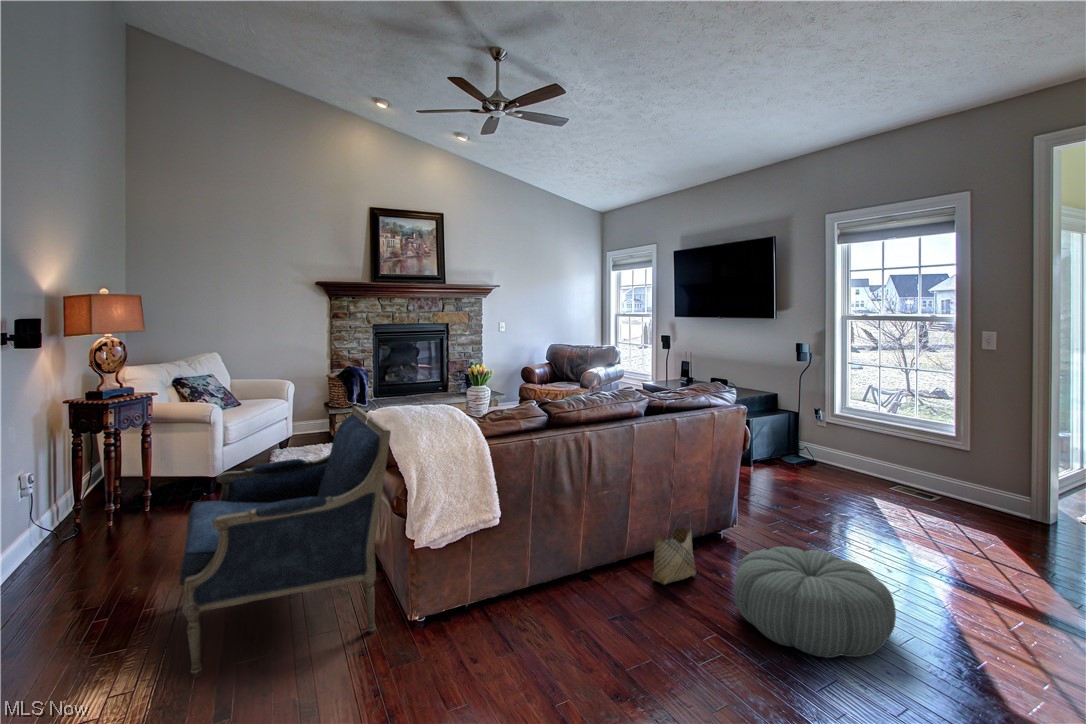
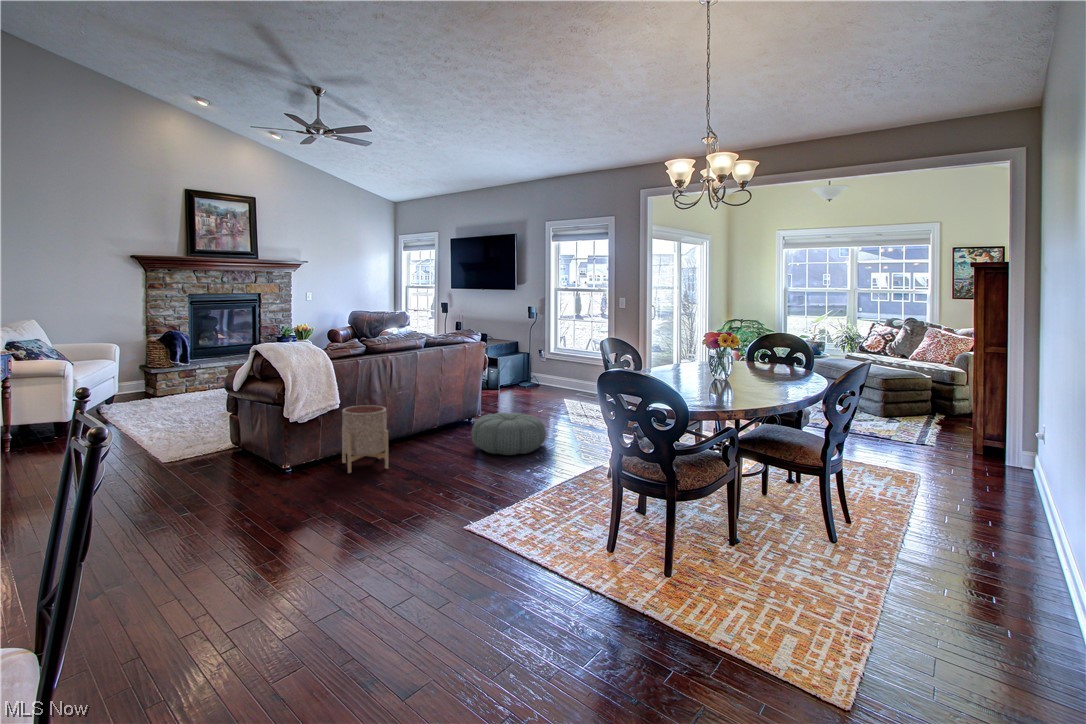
armchair: present [180,407,391,678] -> none [121,348,271,498]
woven basket: present [653,506,696,584] -> none [430,399,455,441]
planter: none [501,522,579,659] -> present [342,405,388,473]

